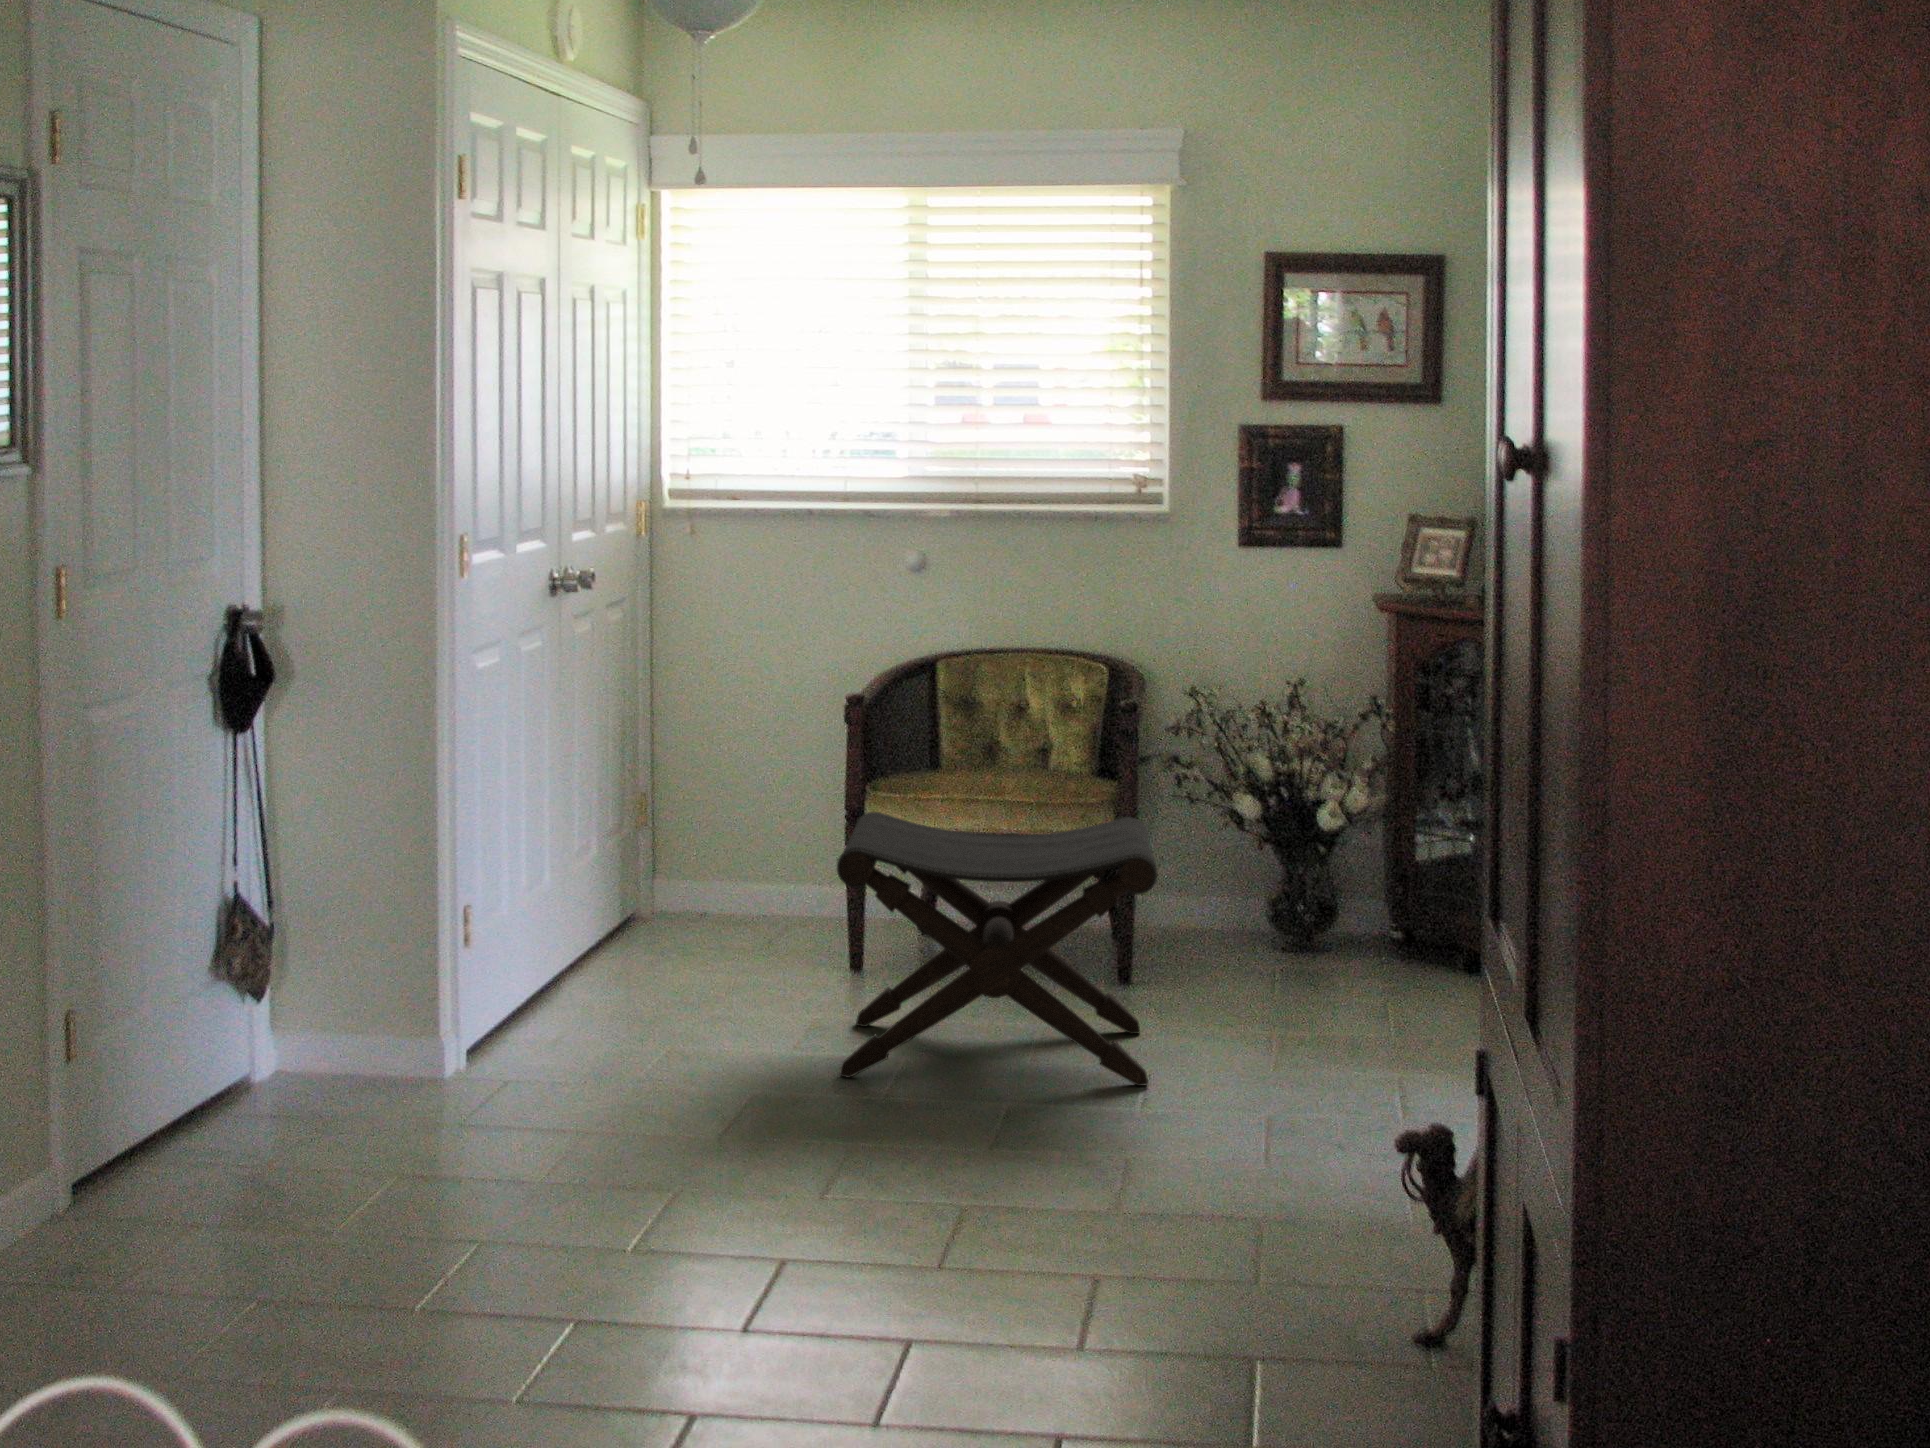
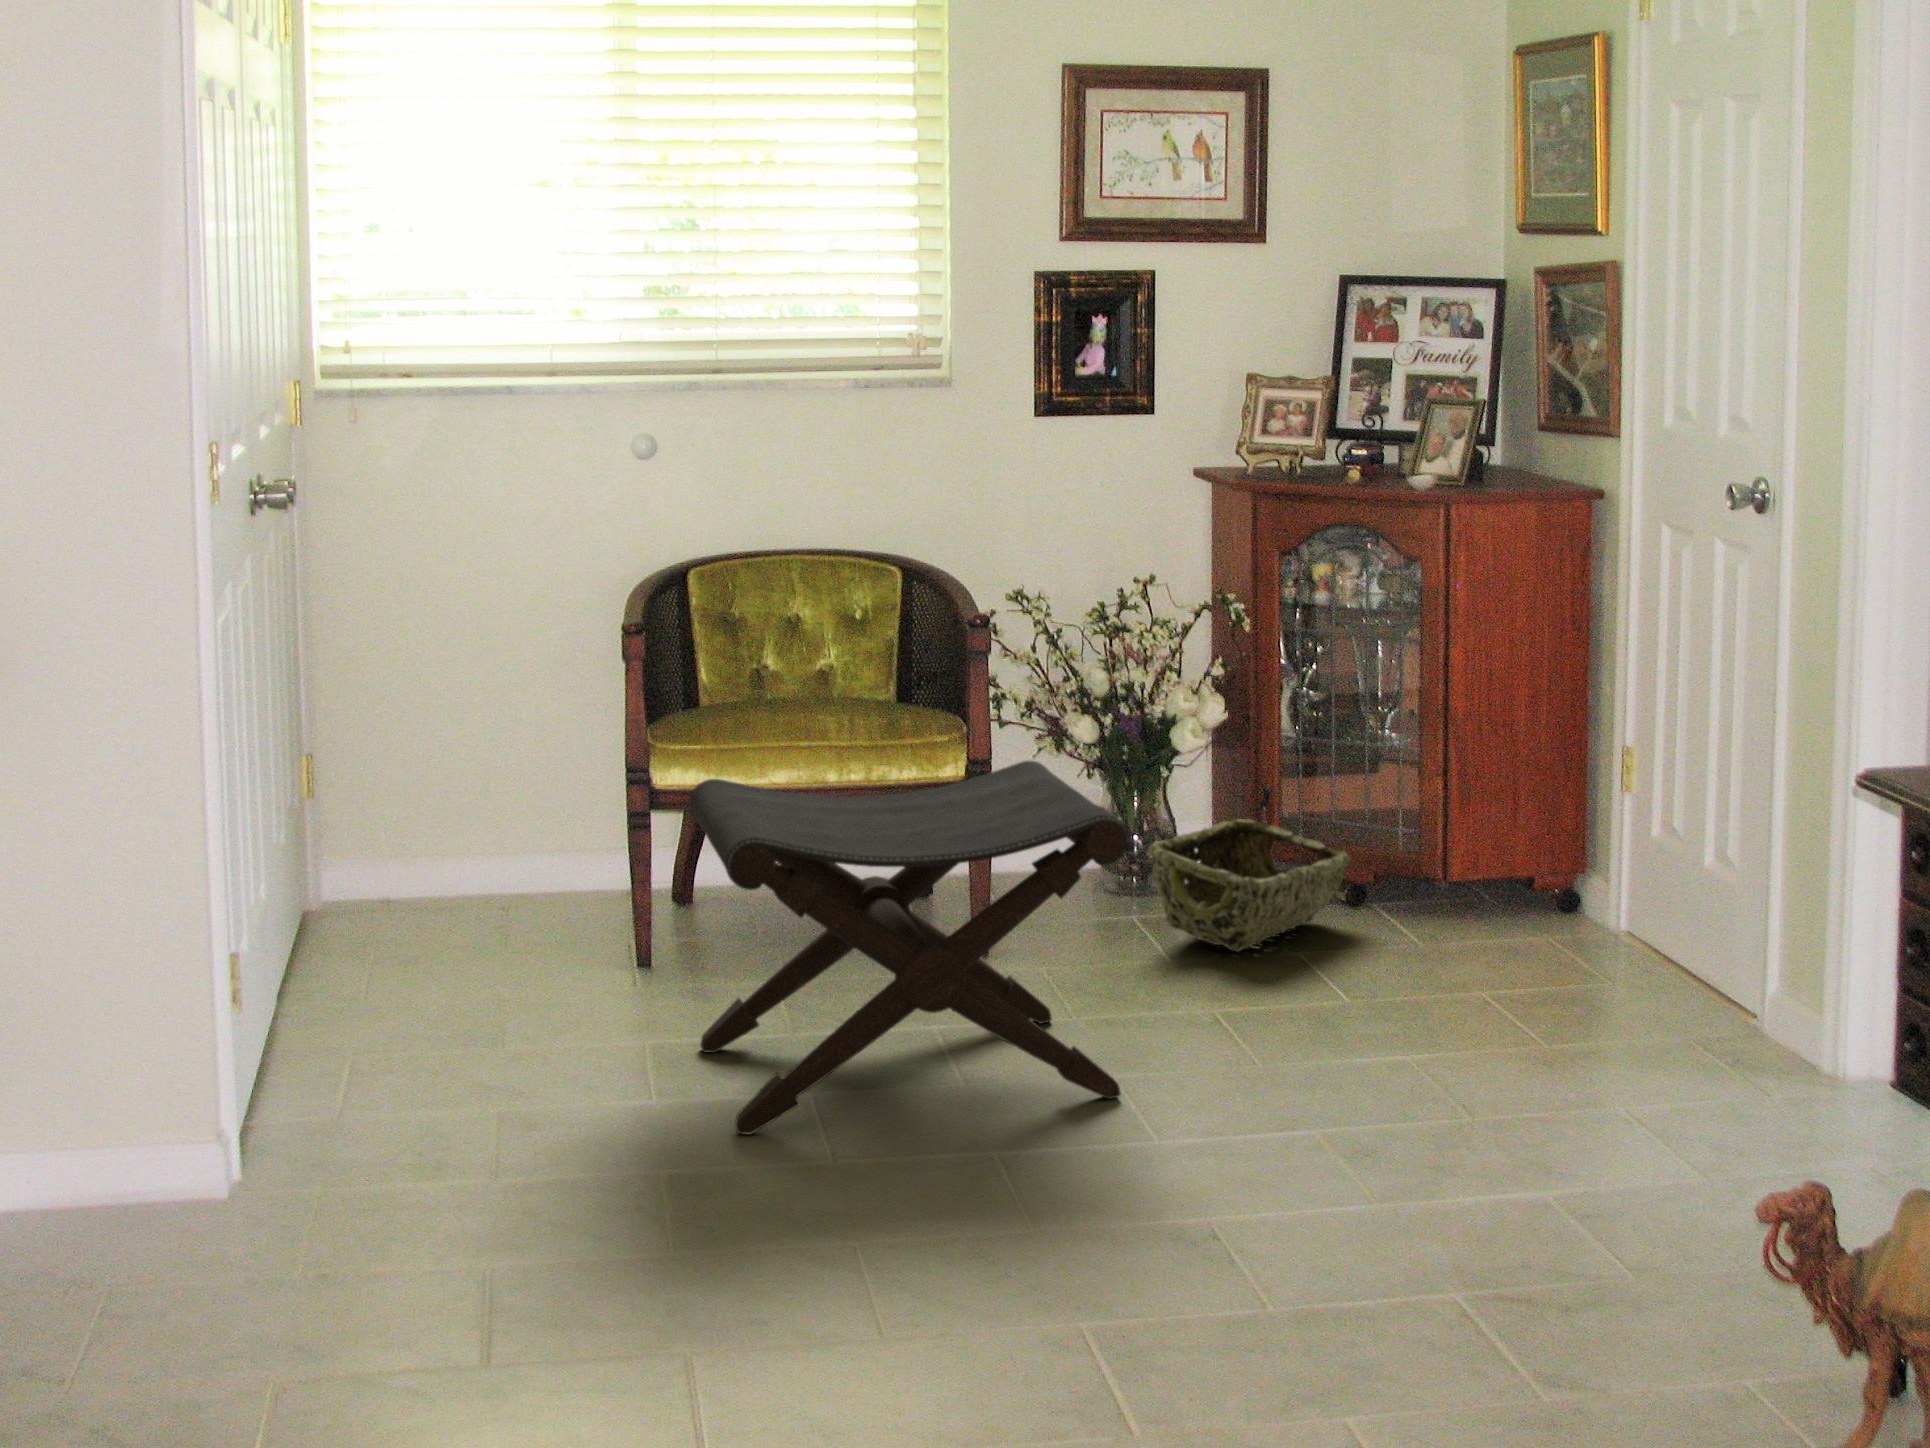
woven basket: none [1269,896,1458,1002] -> present [1149,819,1350,951]

